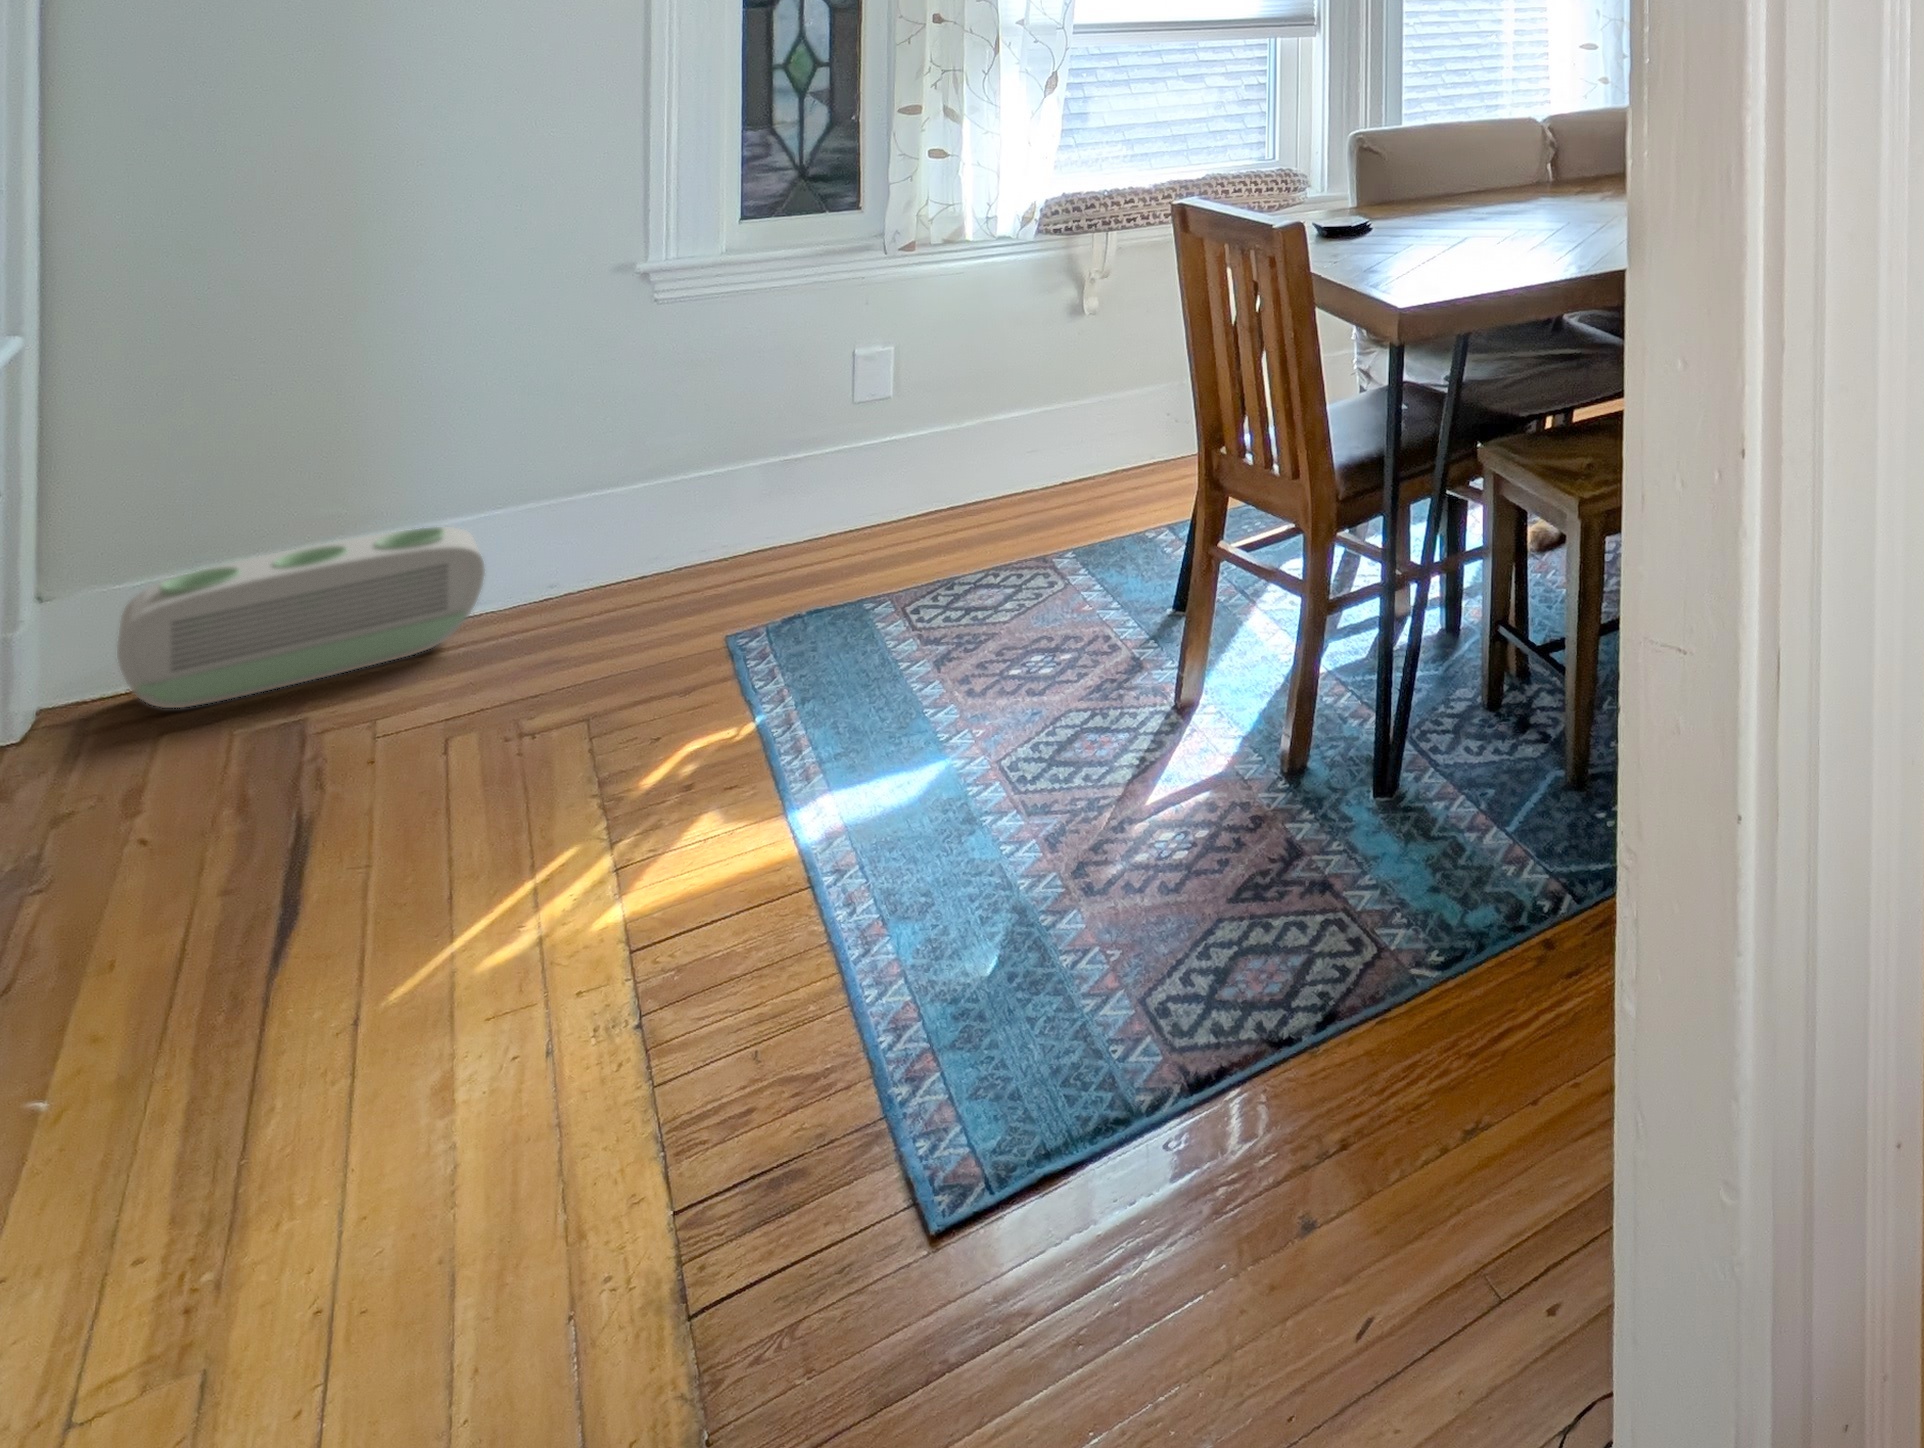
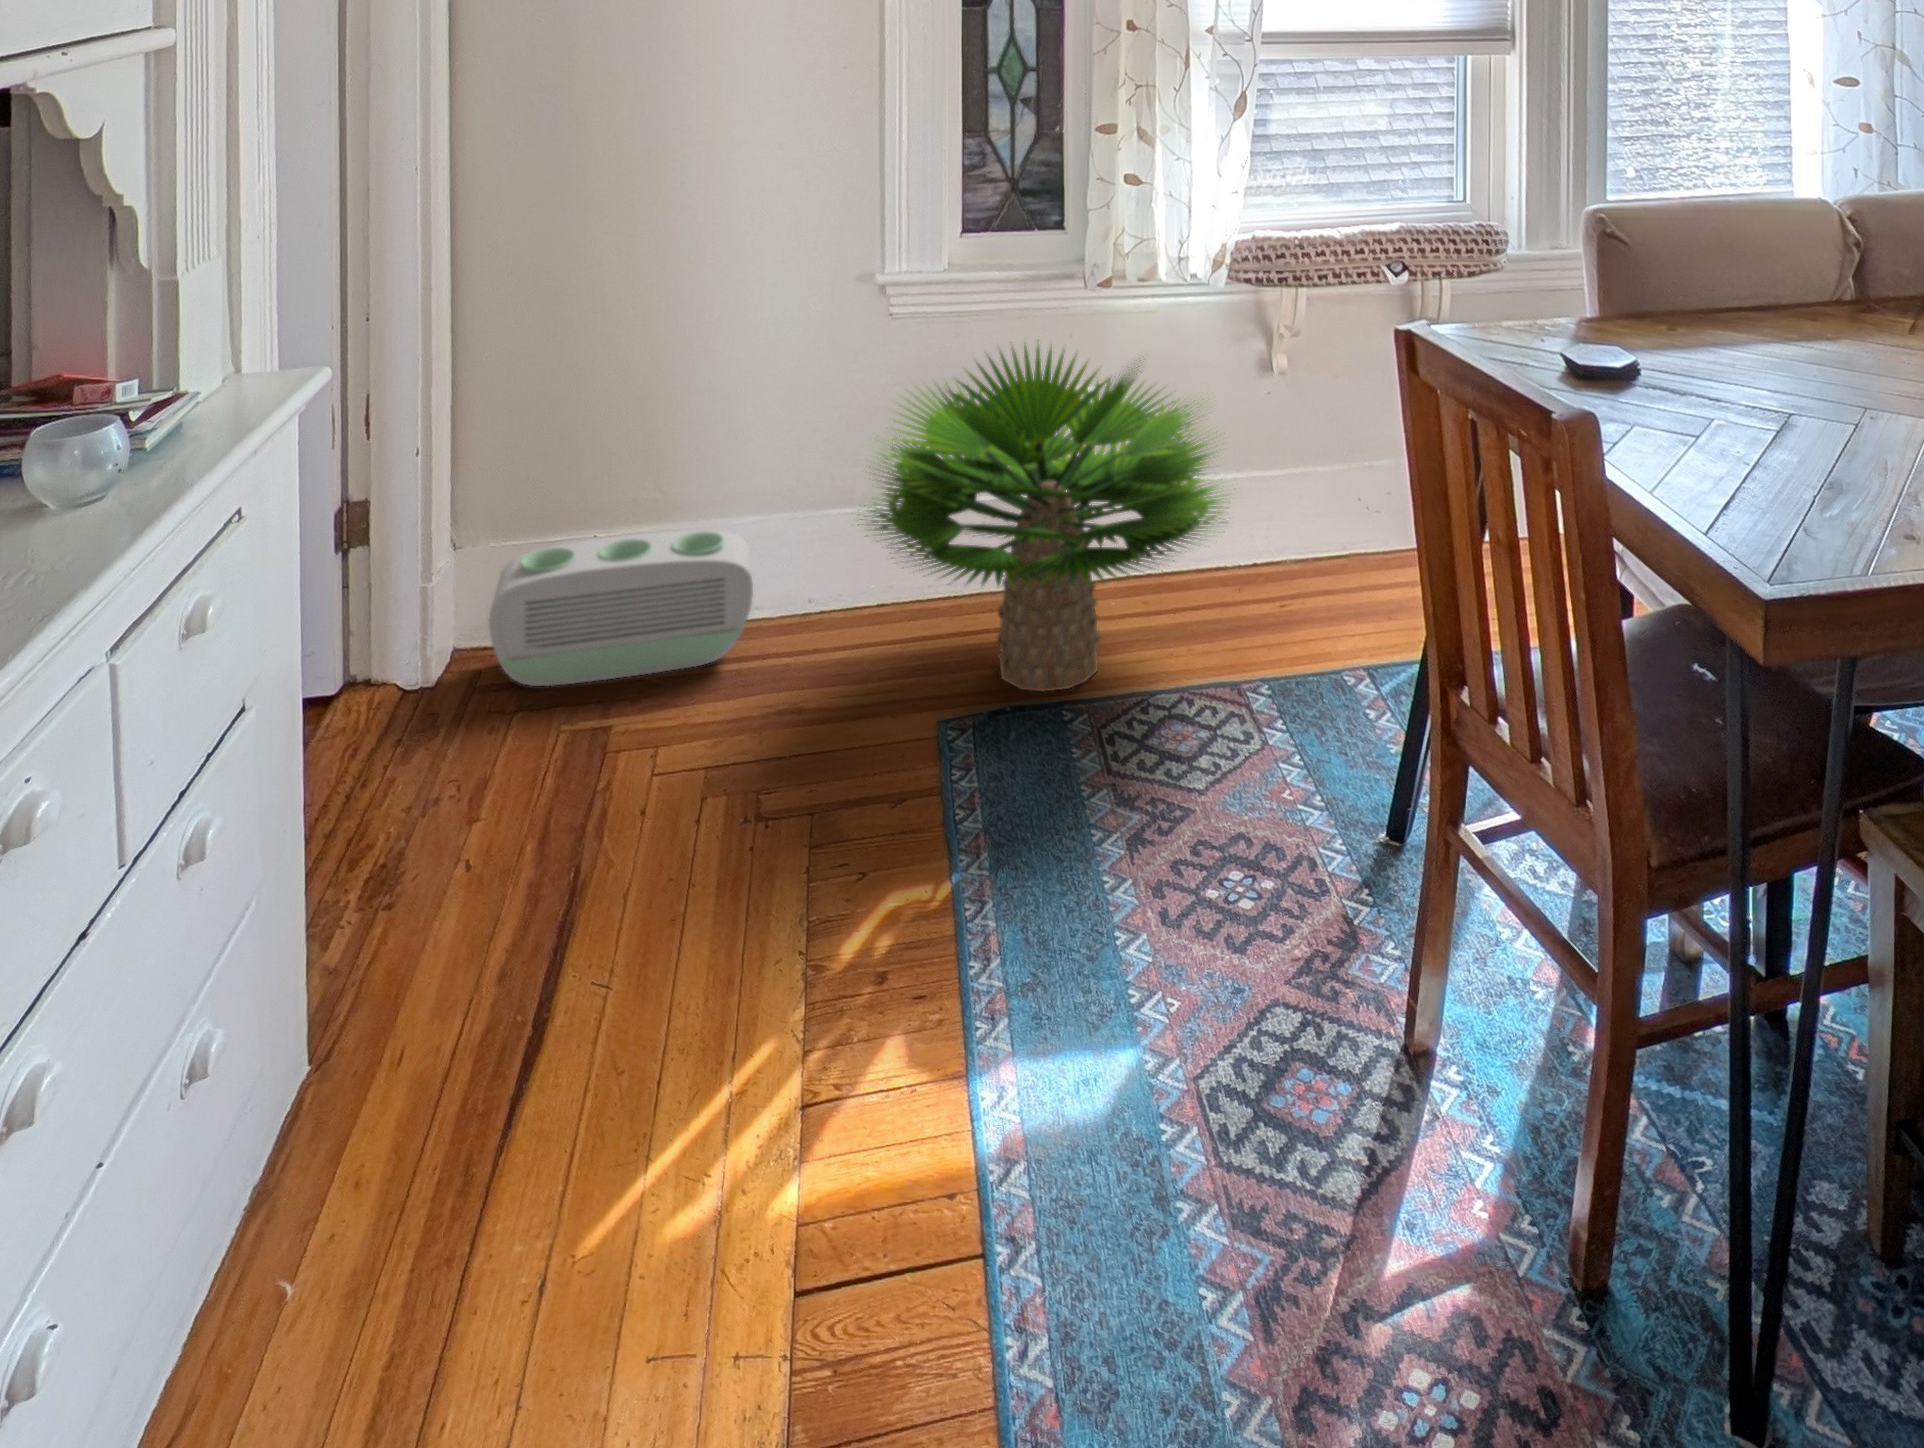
potted plant: none [611,290,1047,604] -> present [858,347,1235,691]

